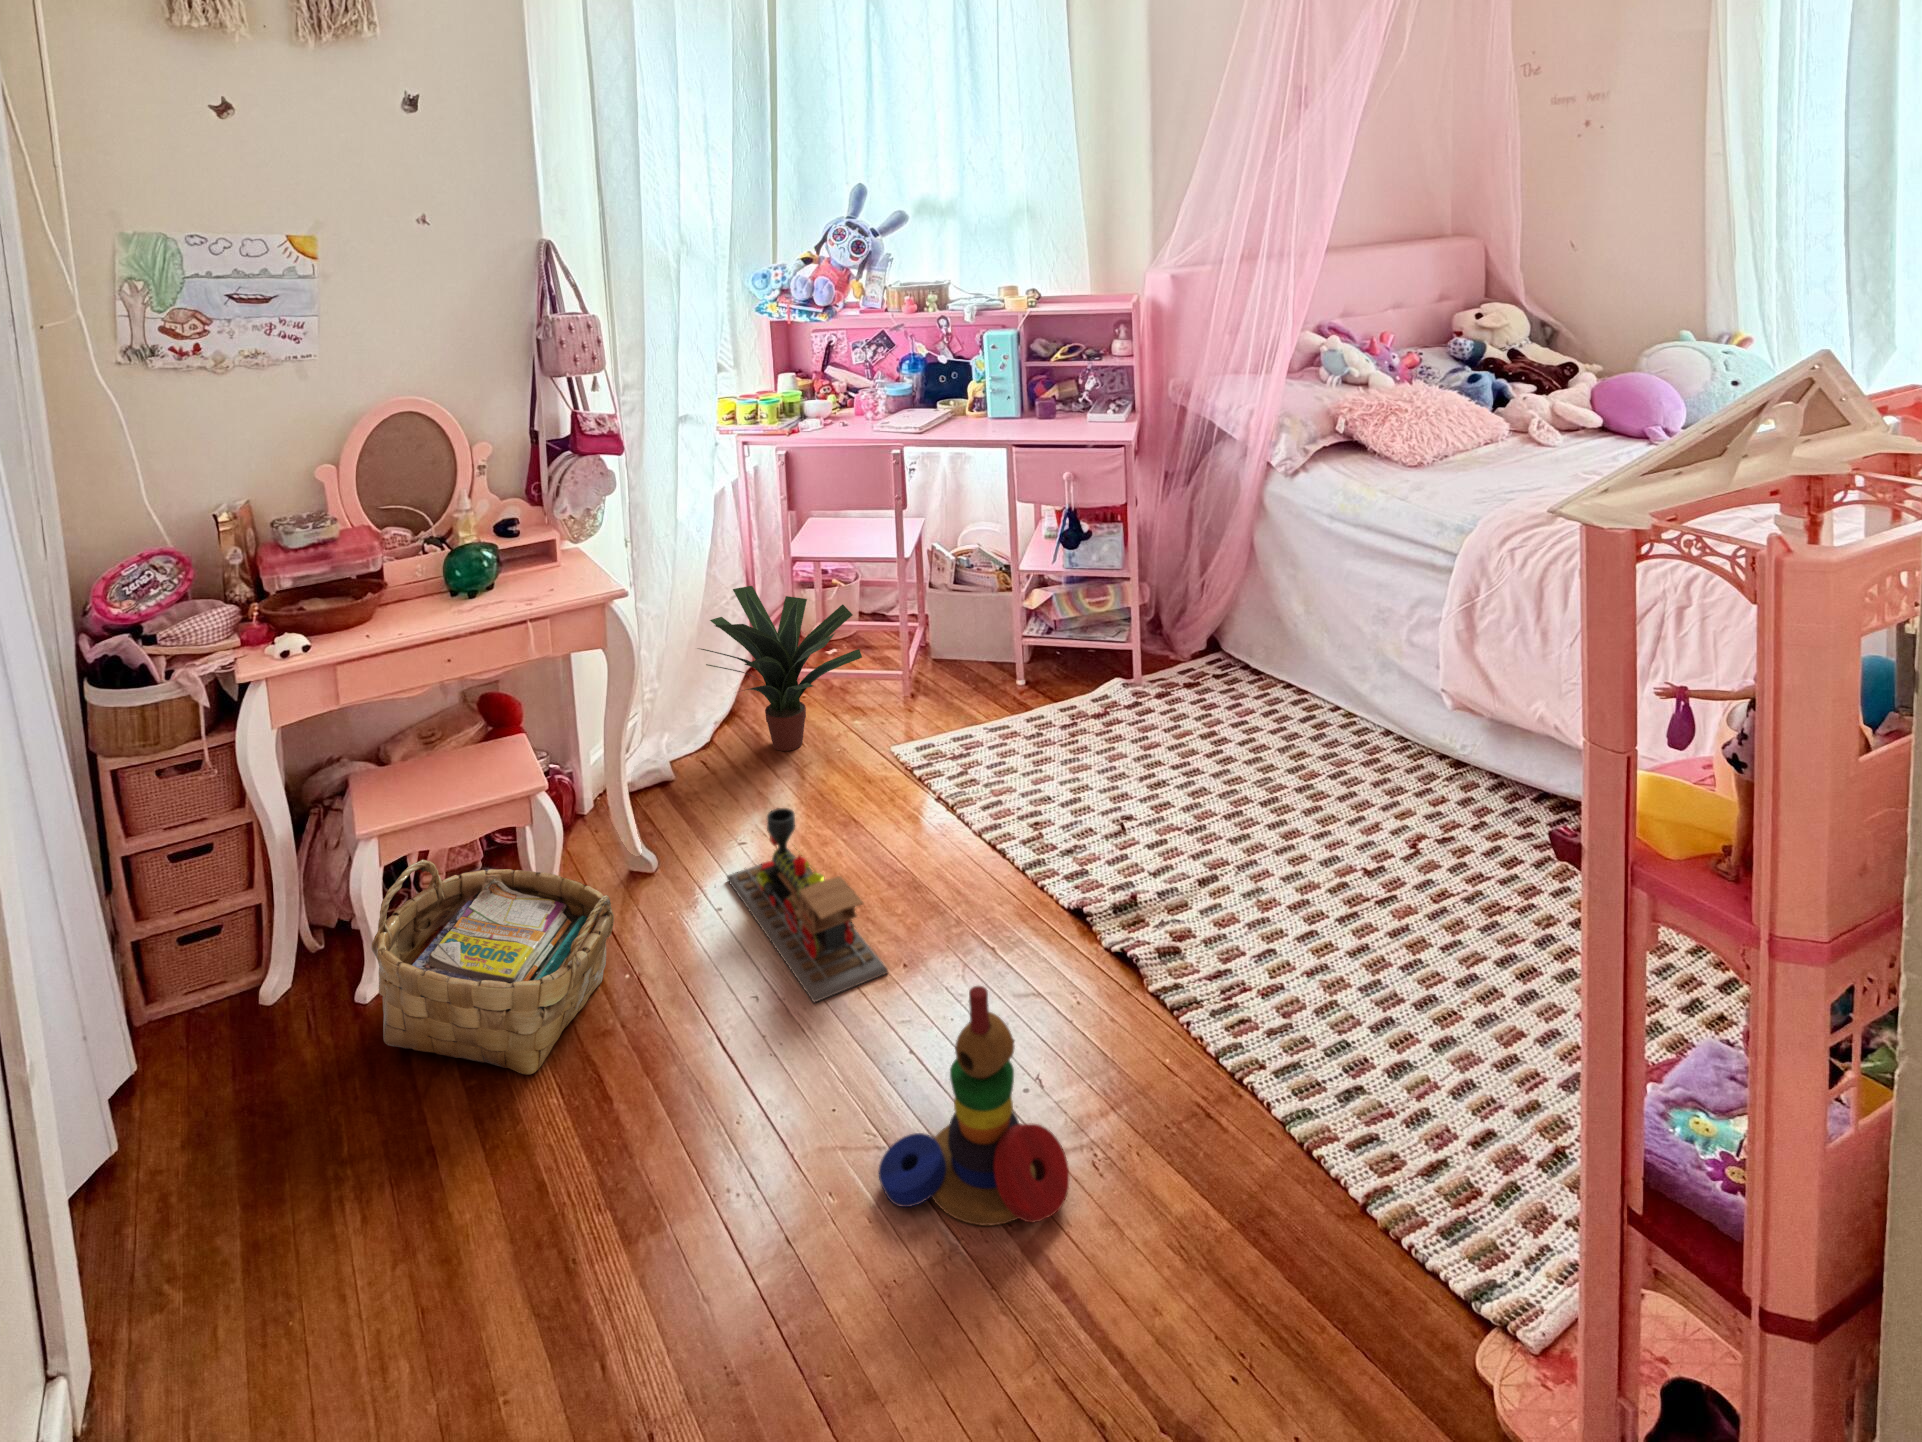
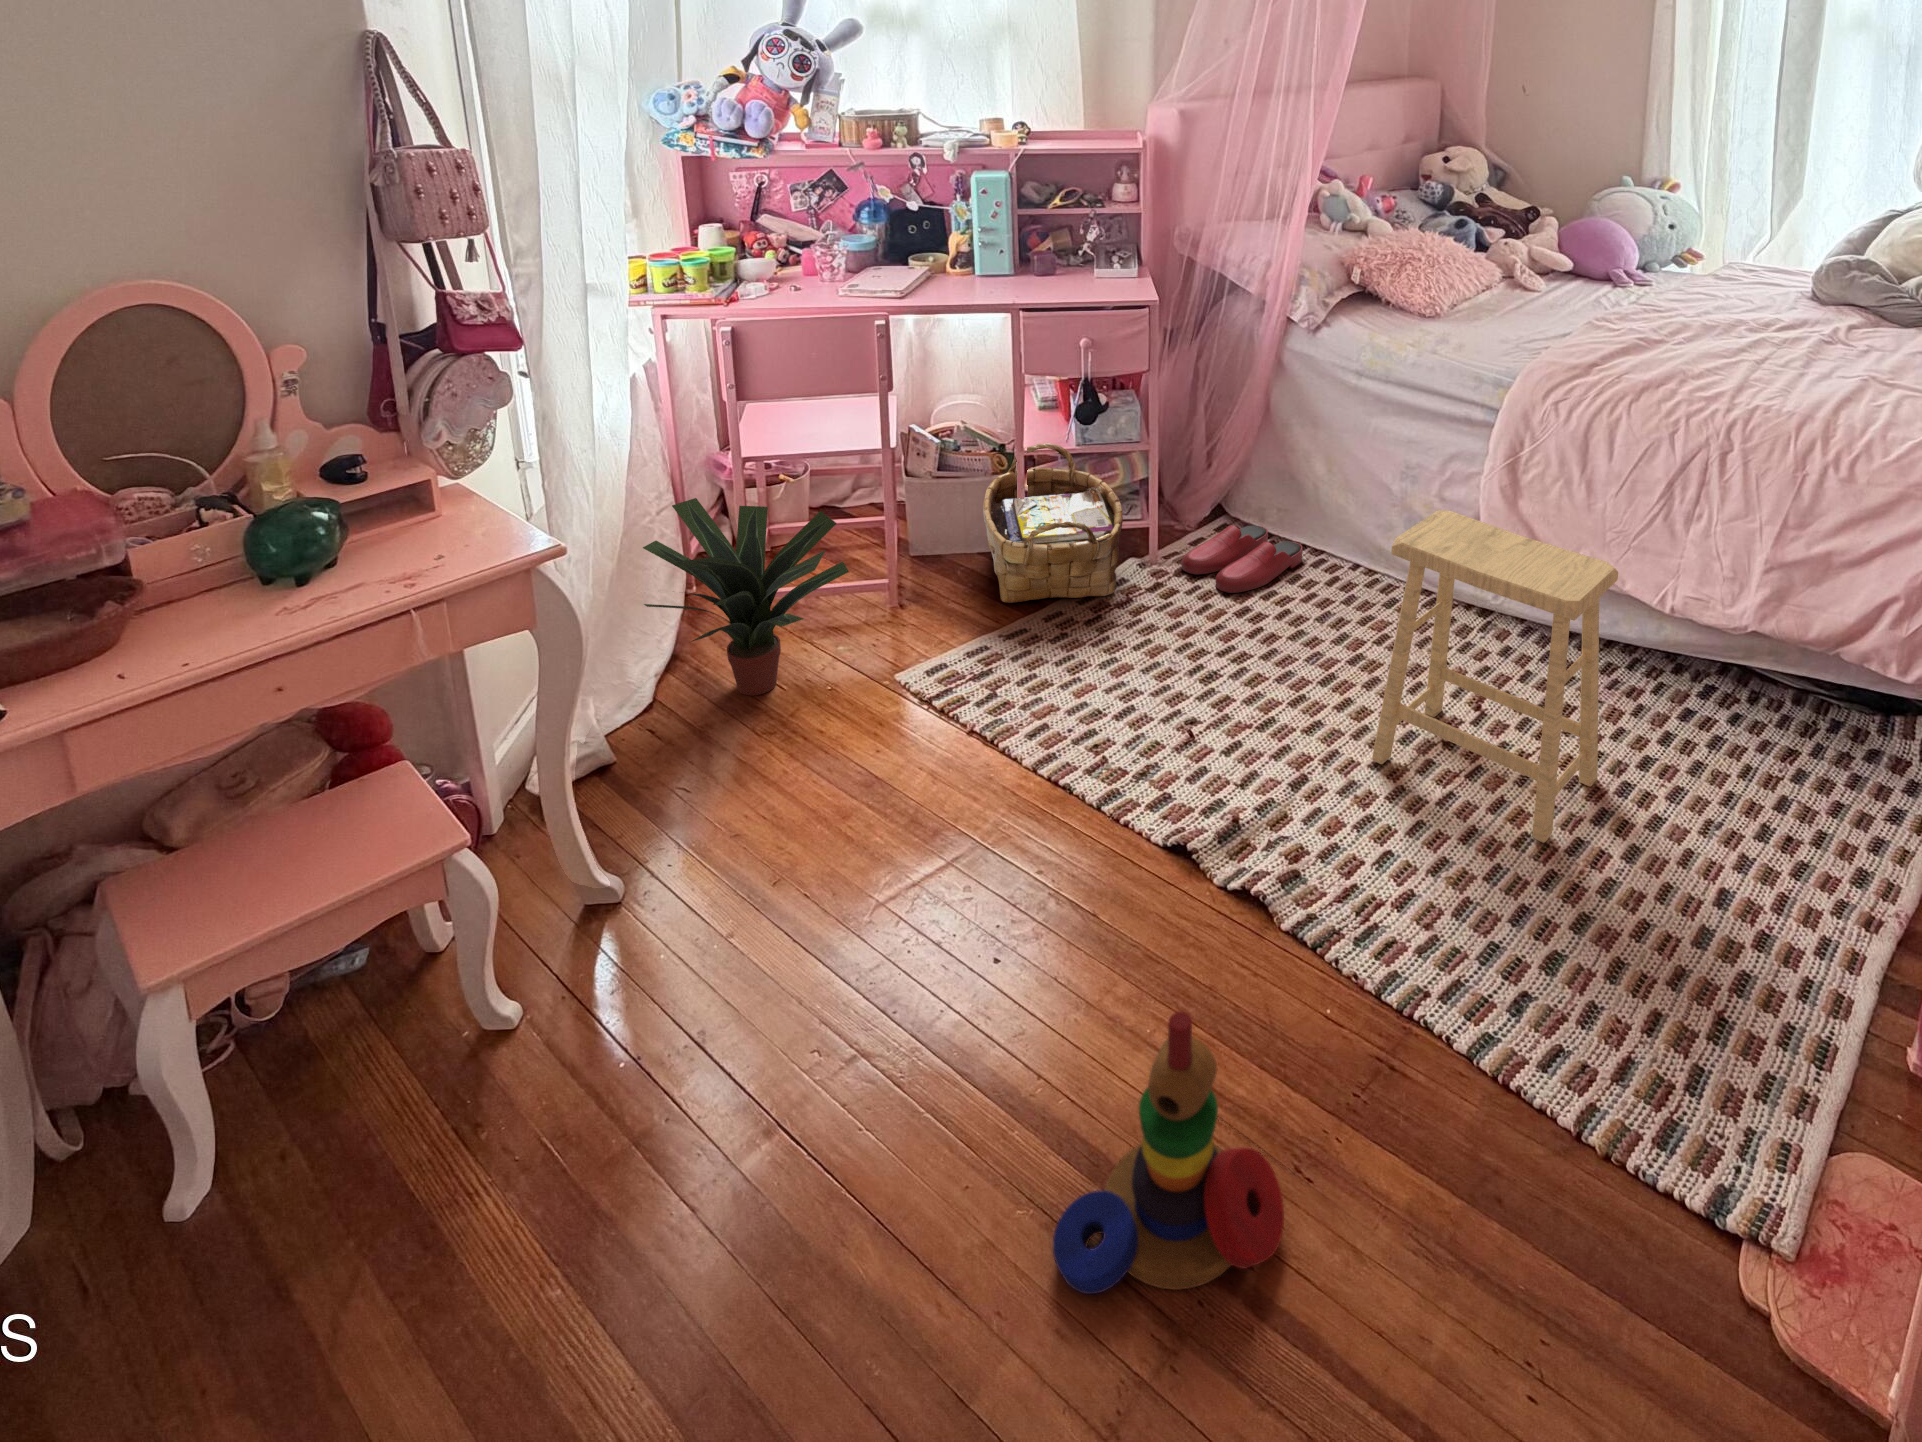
footstool: none [1284,638,1514,968] -> present [1372,510,1618,843]
slippers: none [1166,658,1286,719] -> present [1182,525,1303,593]
toy train: present [727,808,888,1002] -> none [727,790,976,1034]
woven basket: present [371,860,614,1075] -> present [983,443,1123,603]

